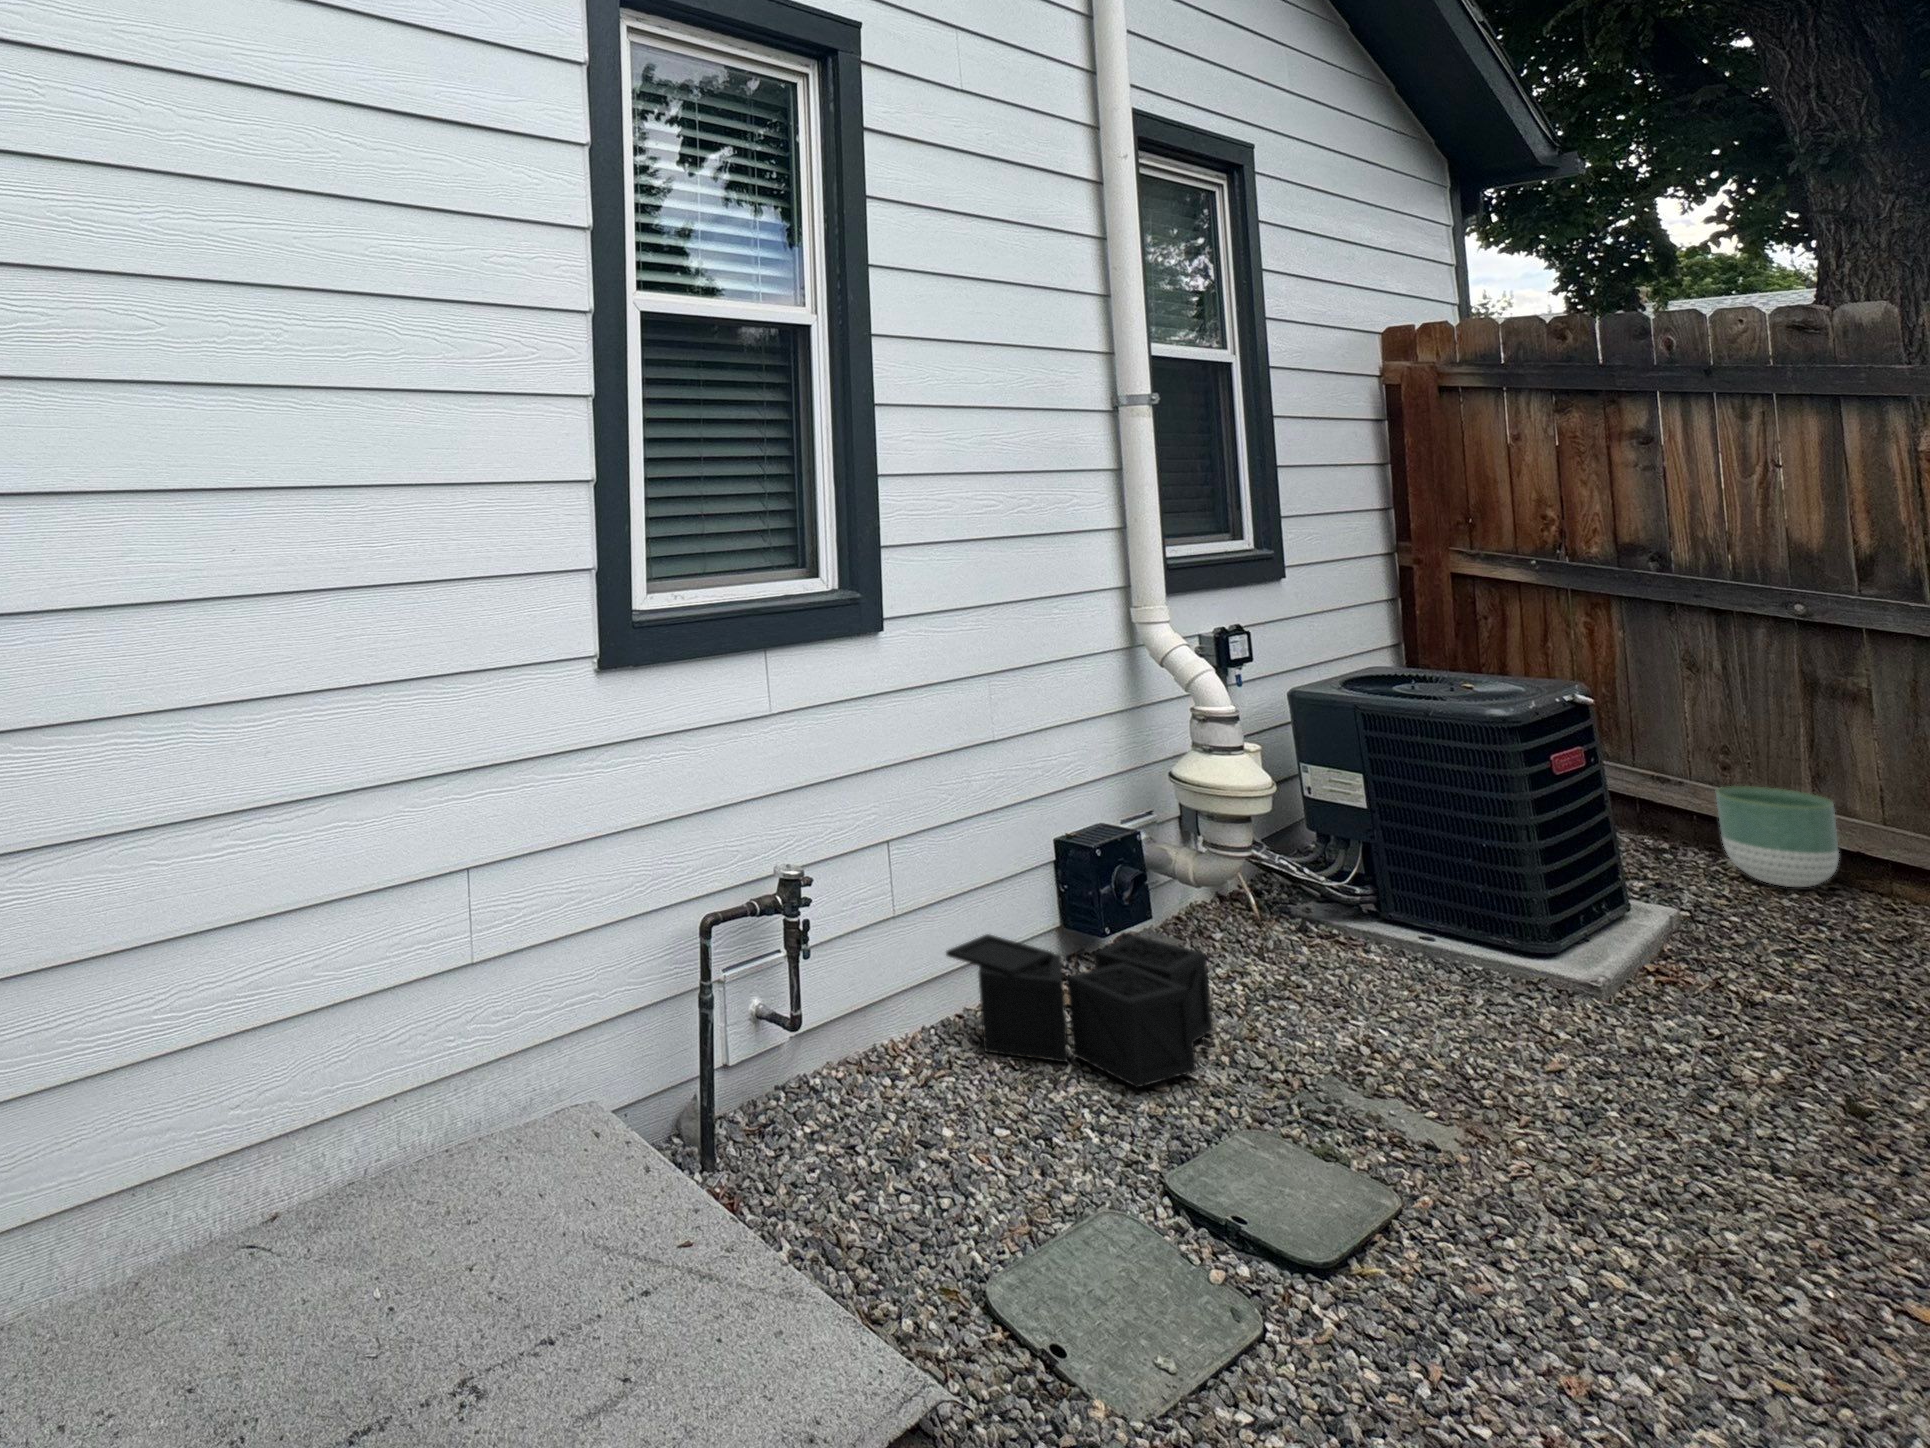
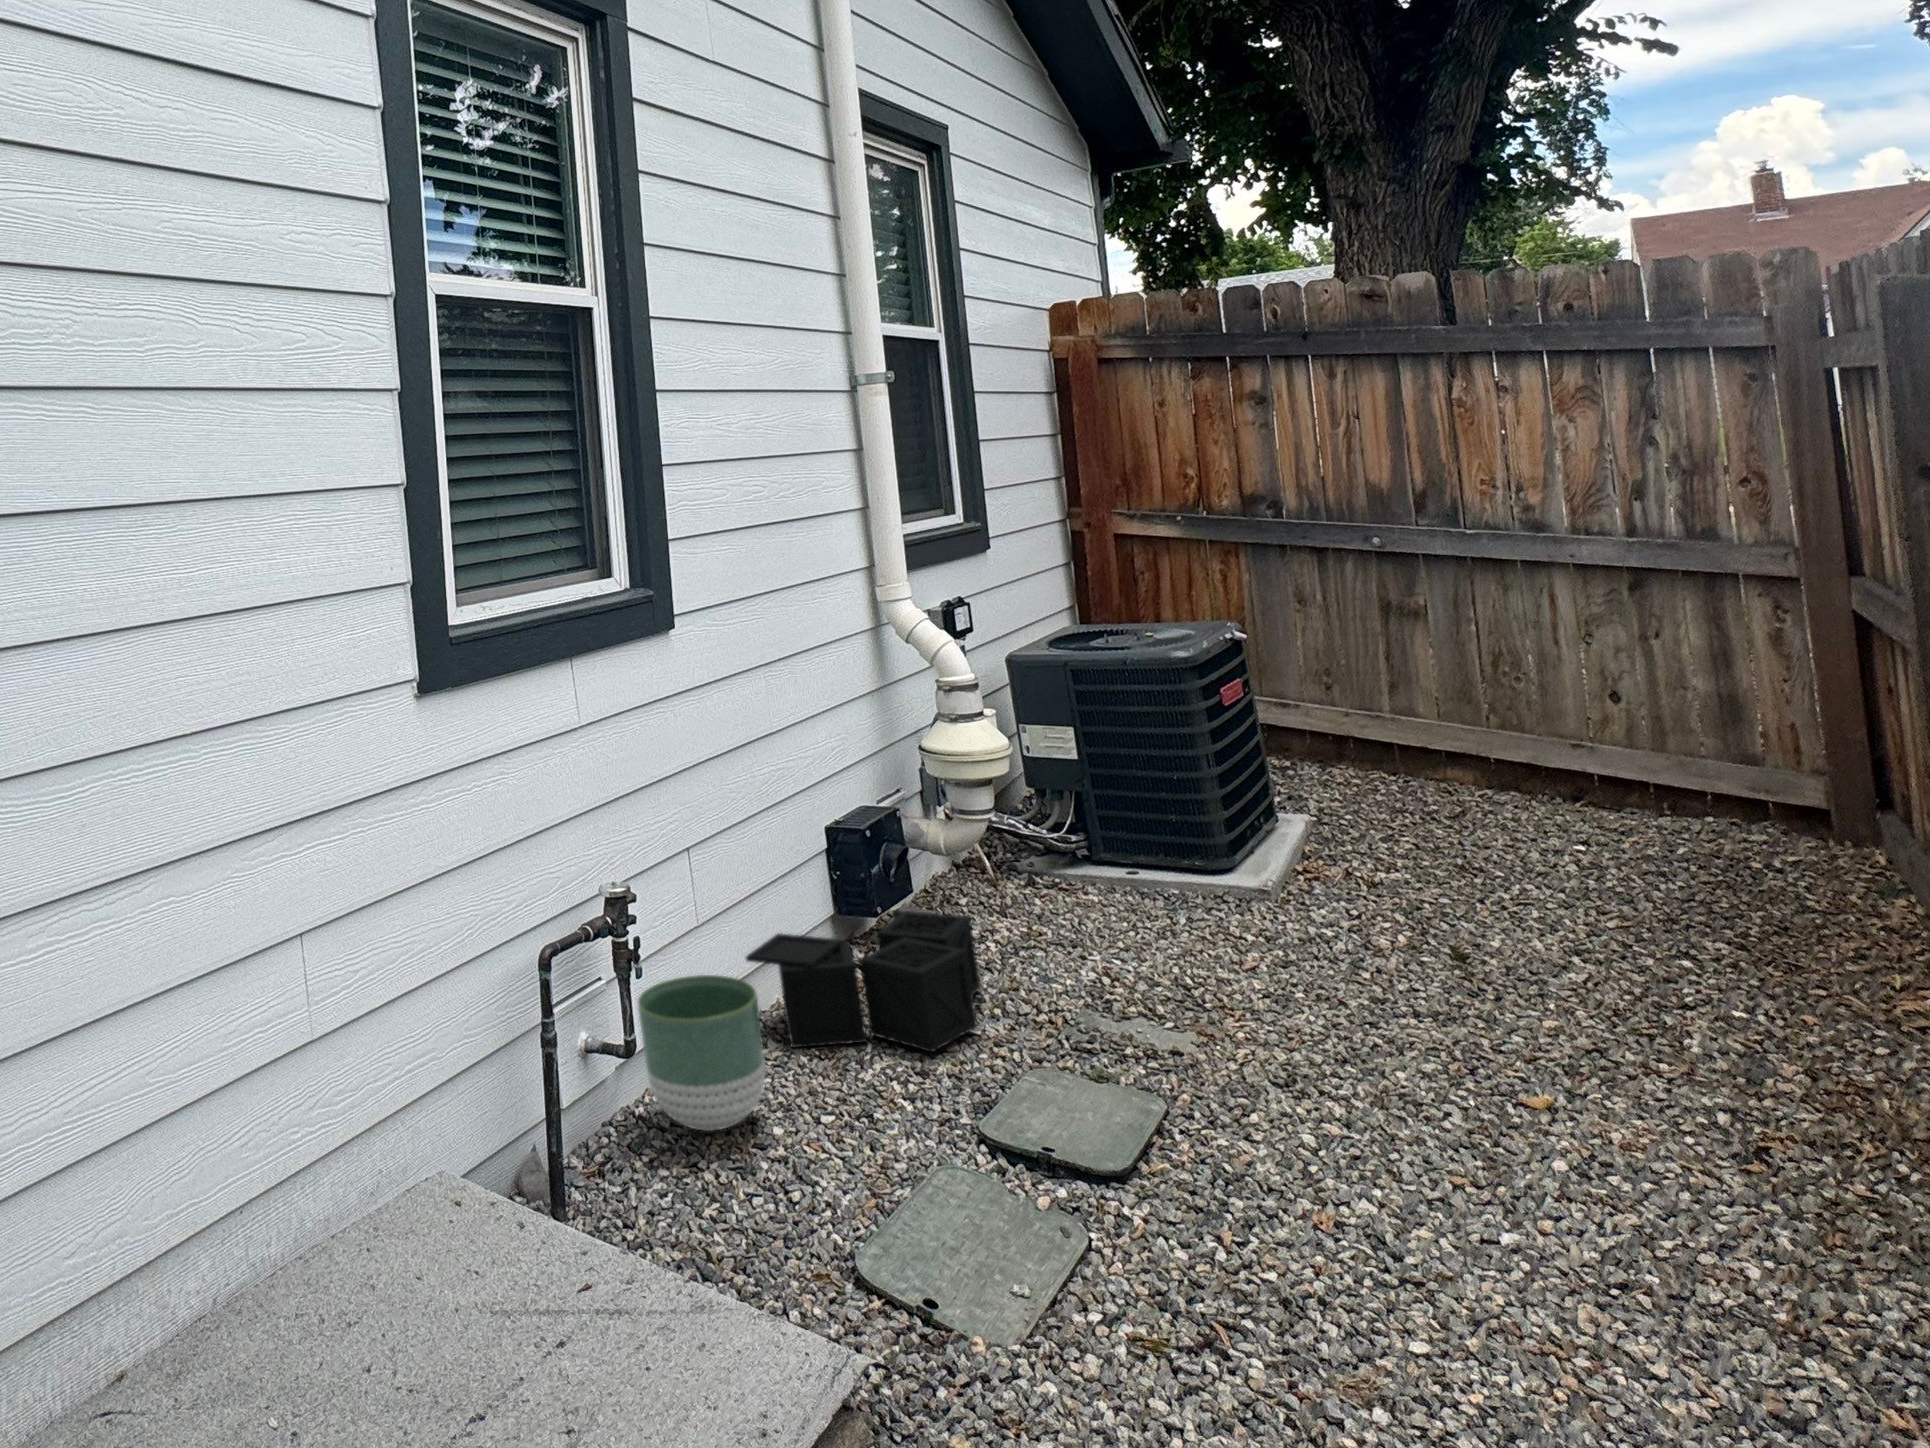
planter: present [1716,786,1839,887] -> present [638,975,765,1131]

